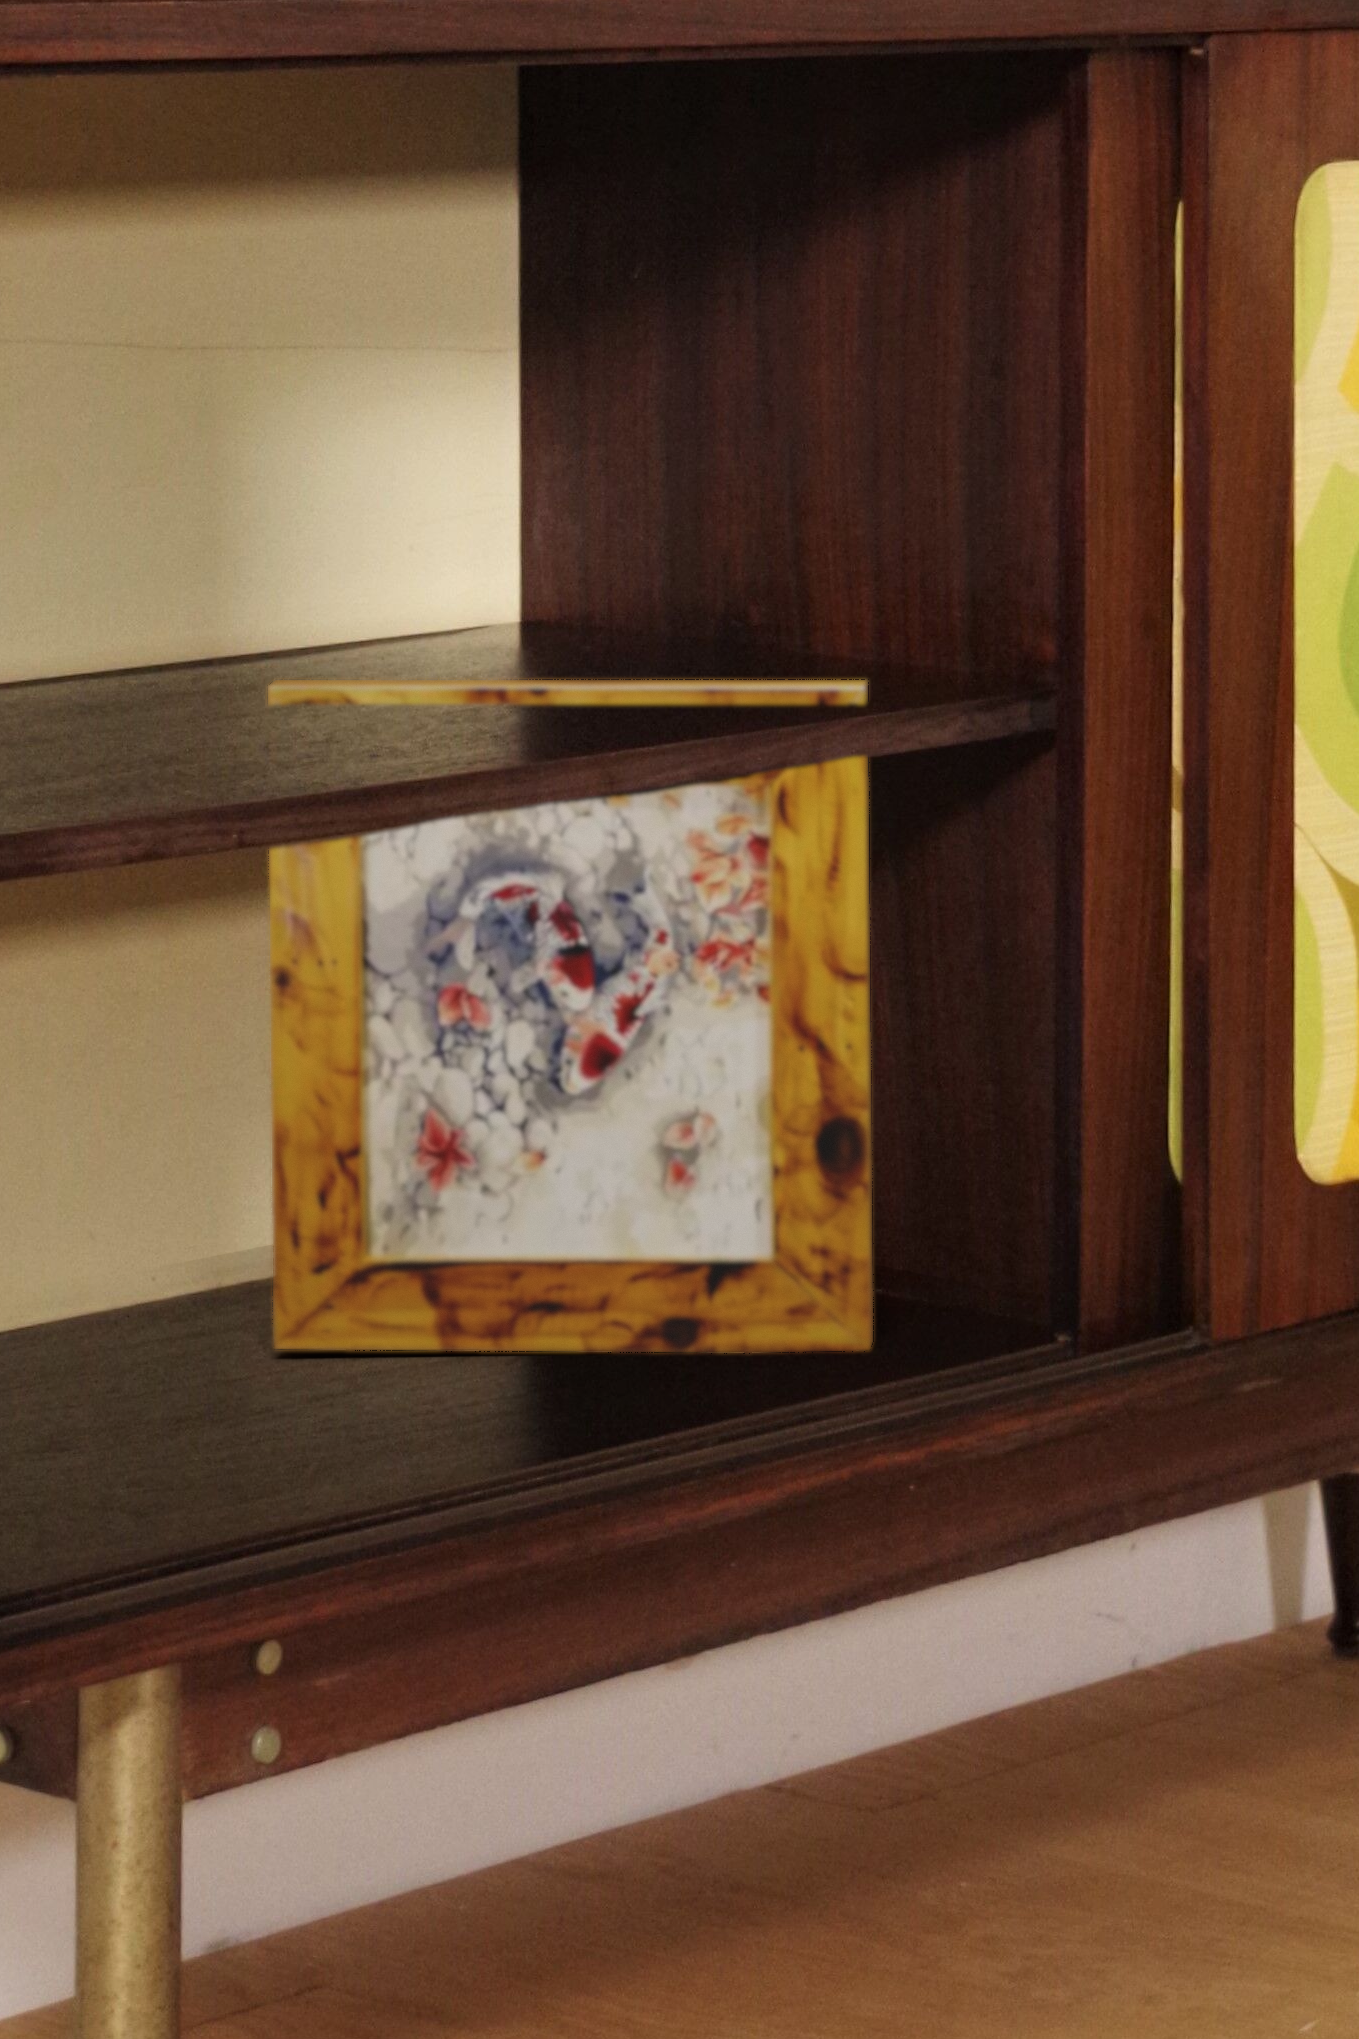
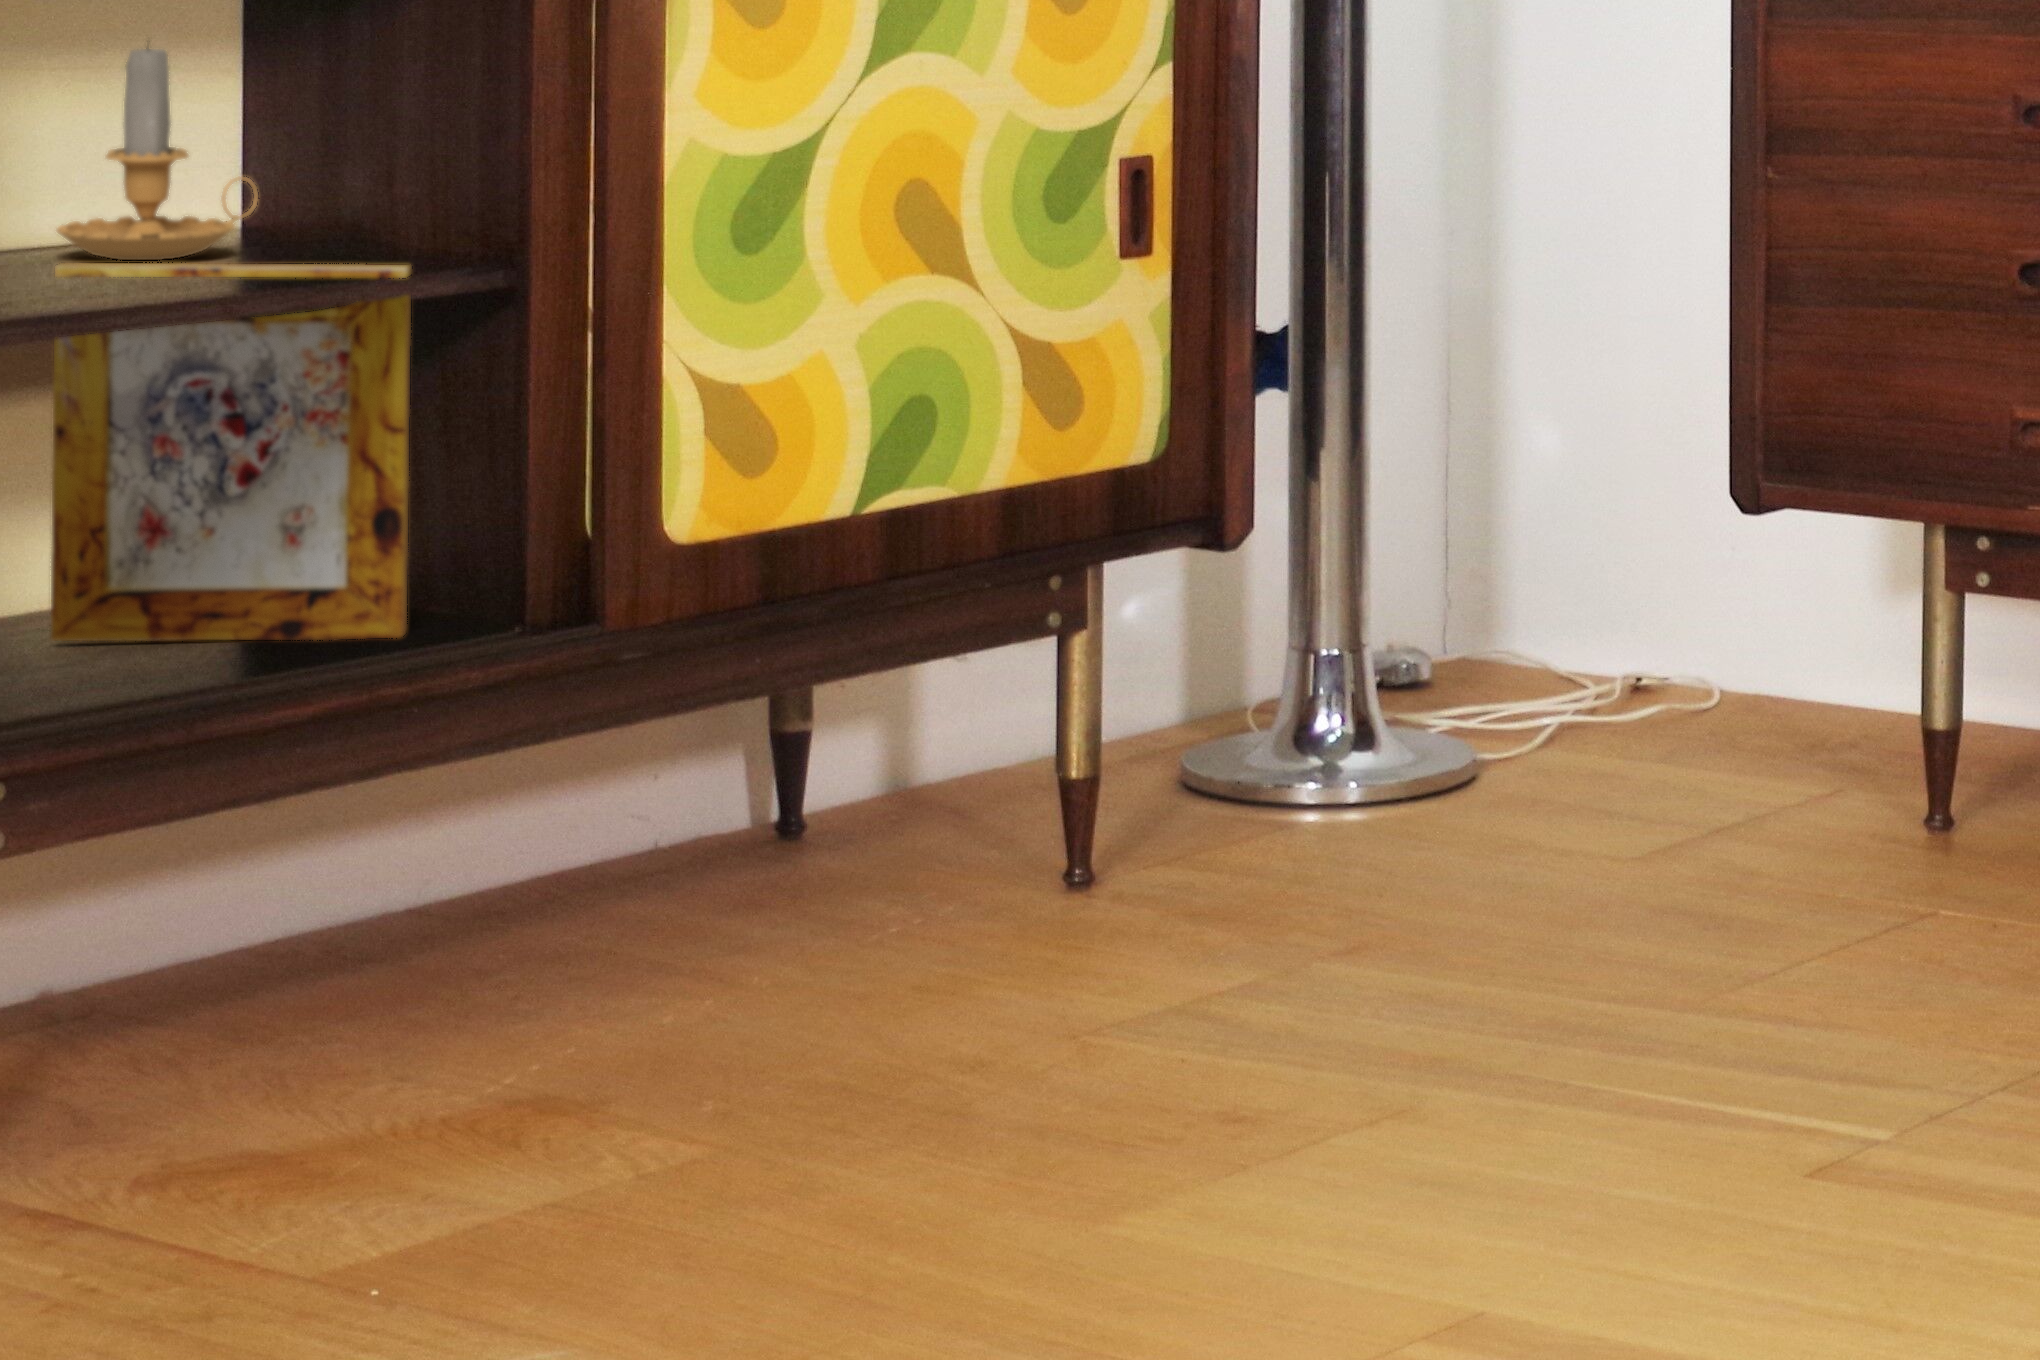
candle: none [250,286,569,675] -> present [57,48,258,260]

